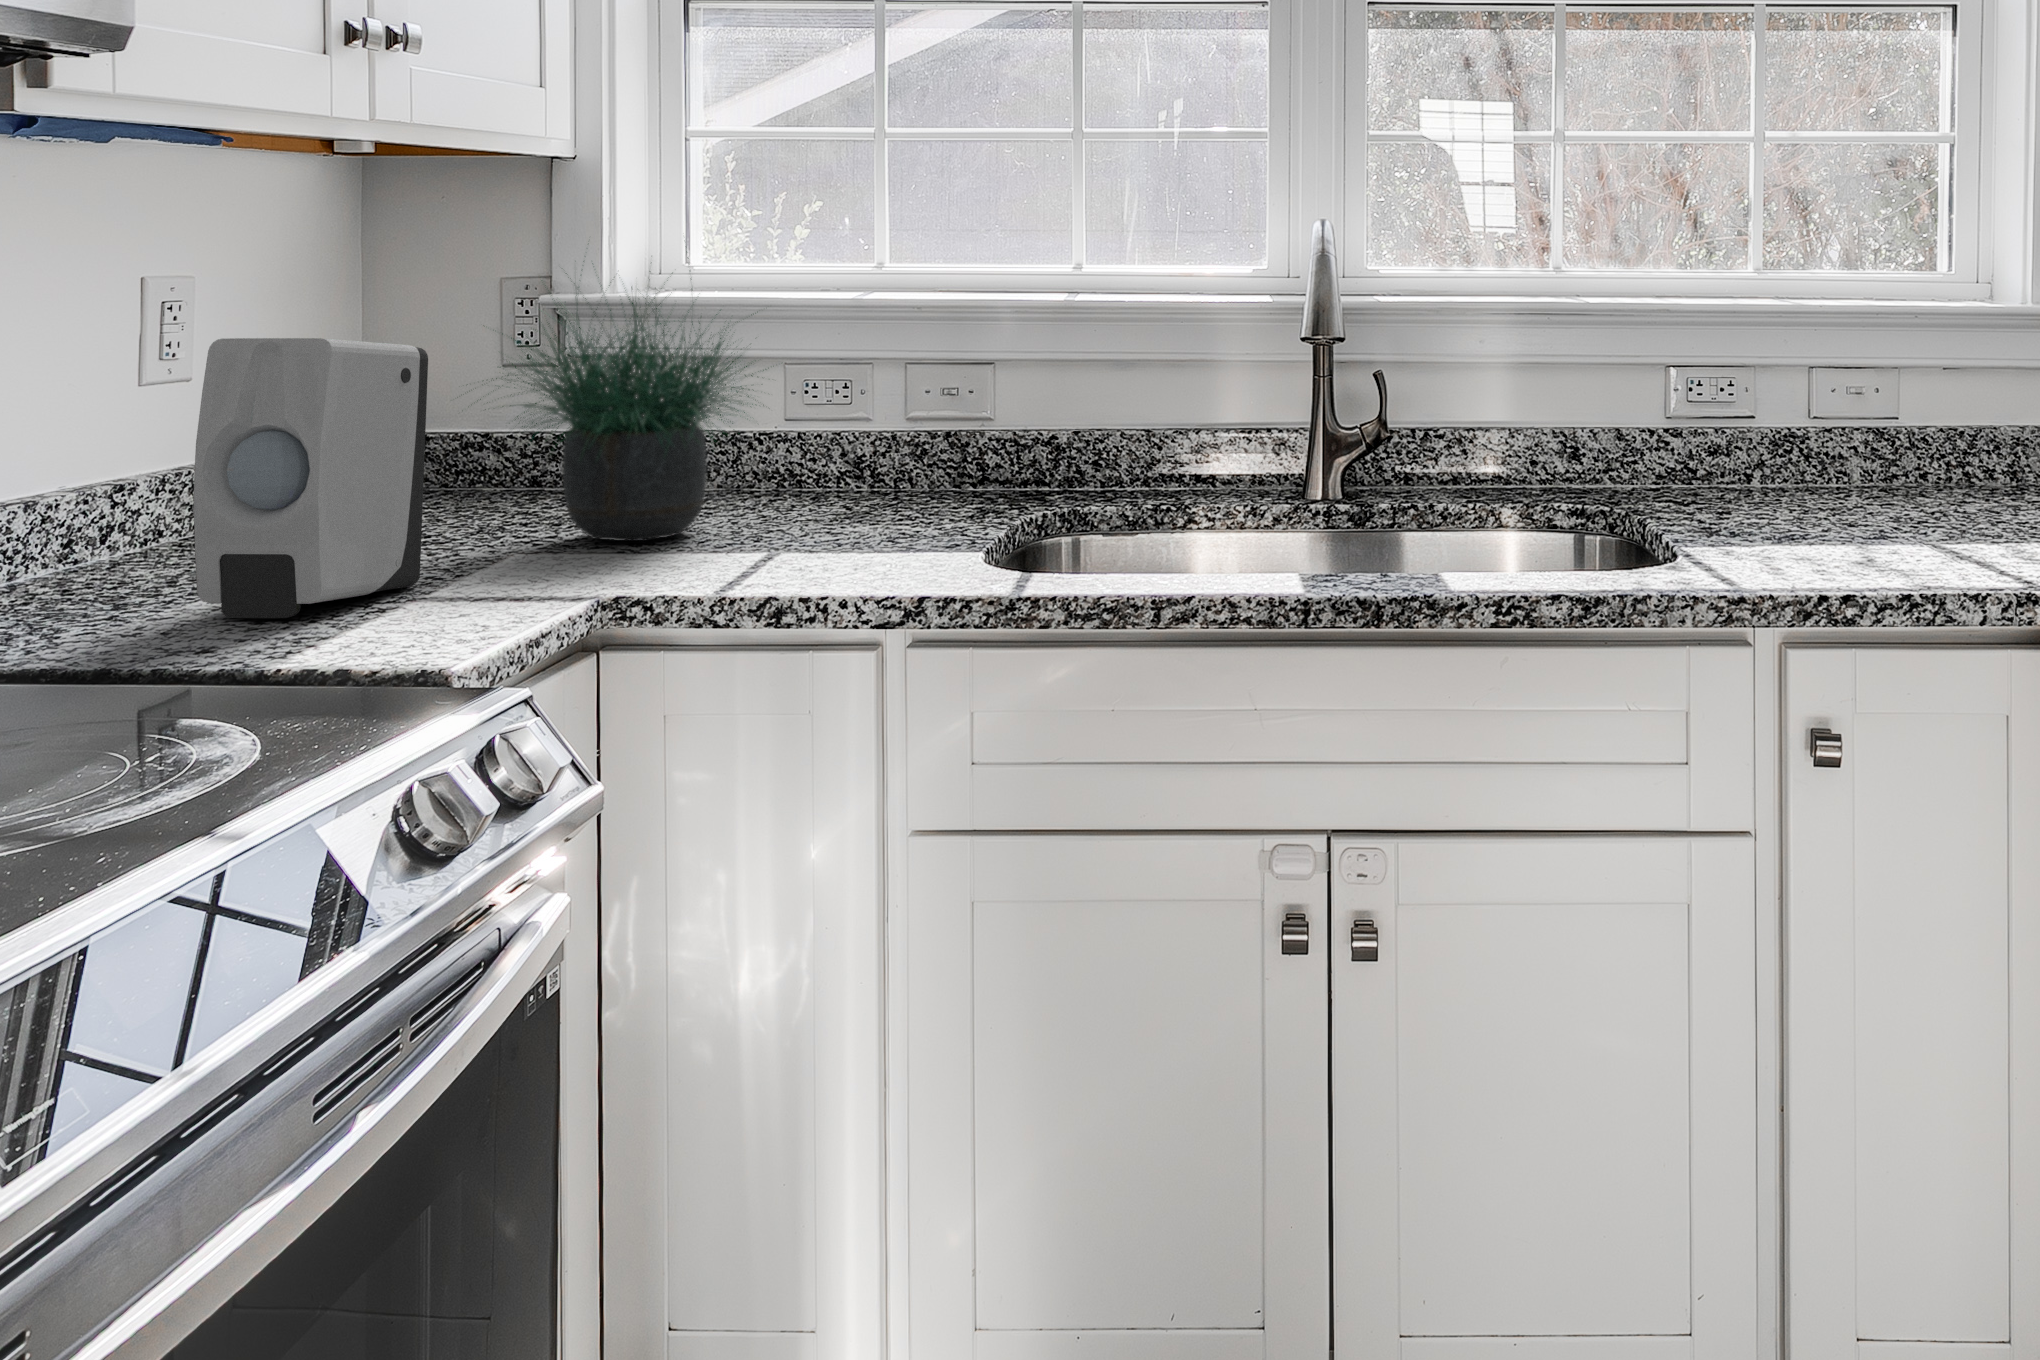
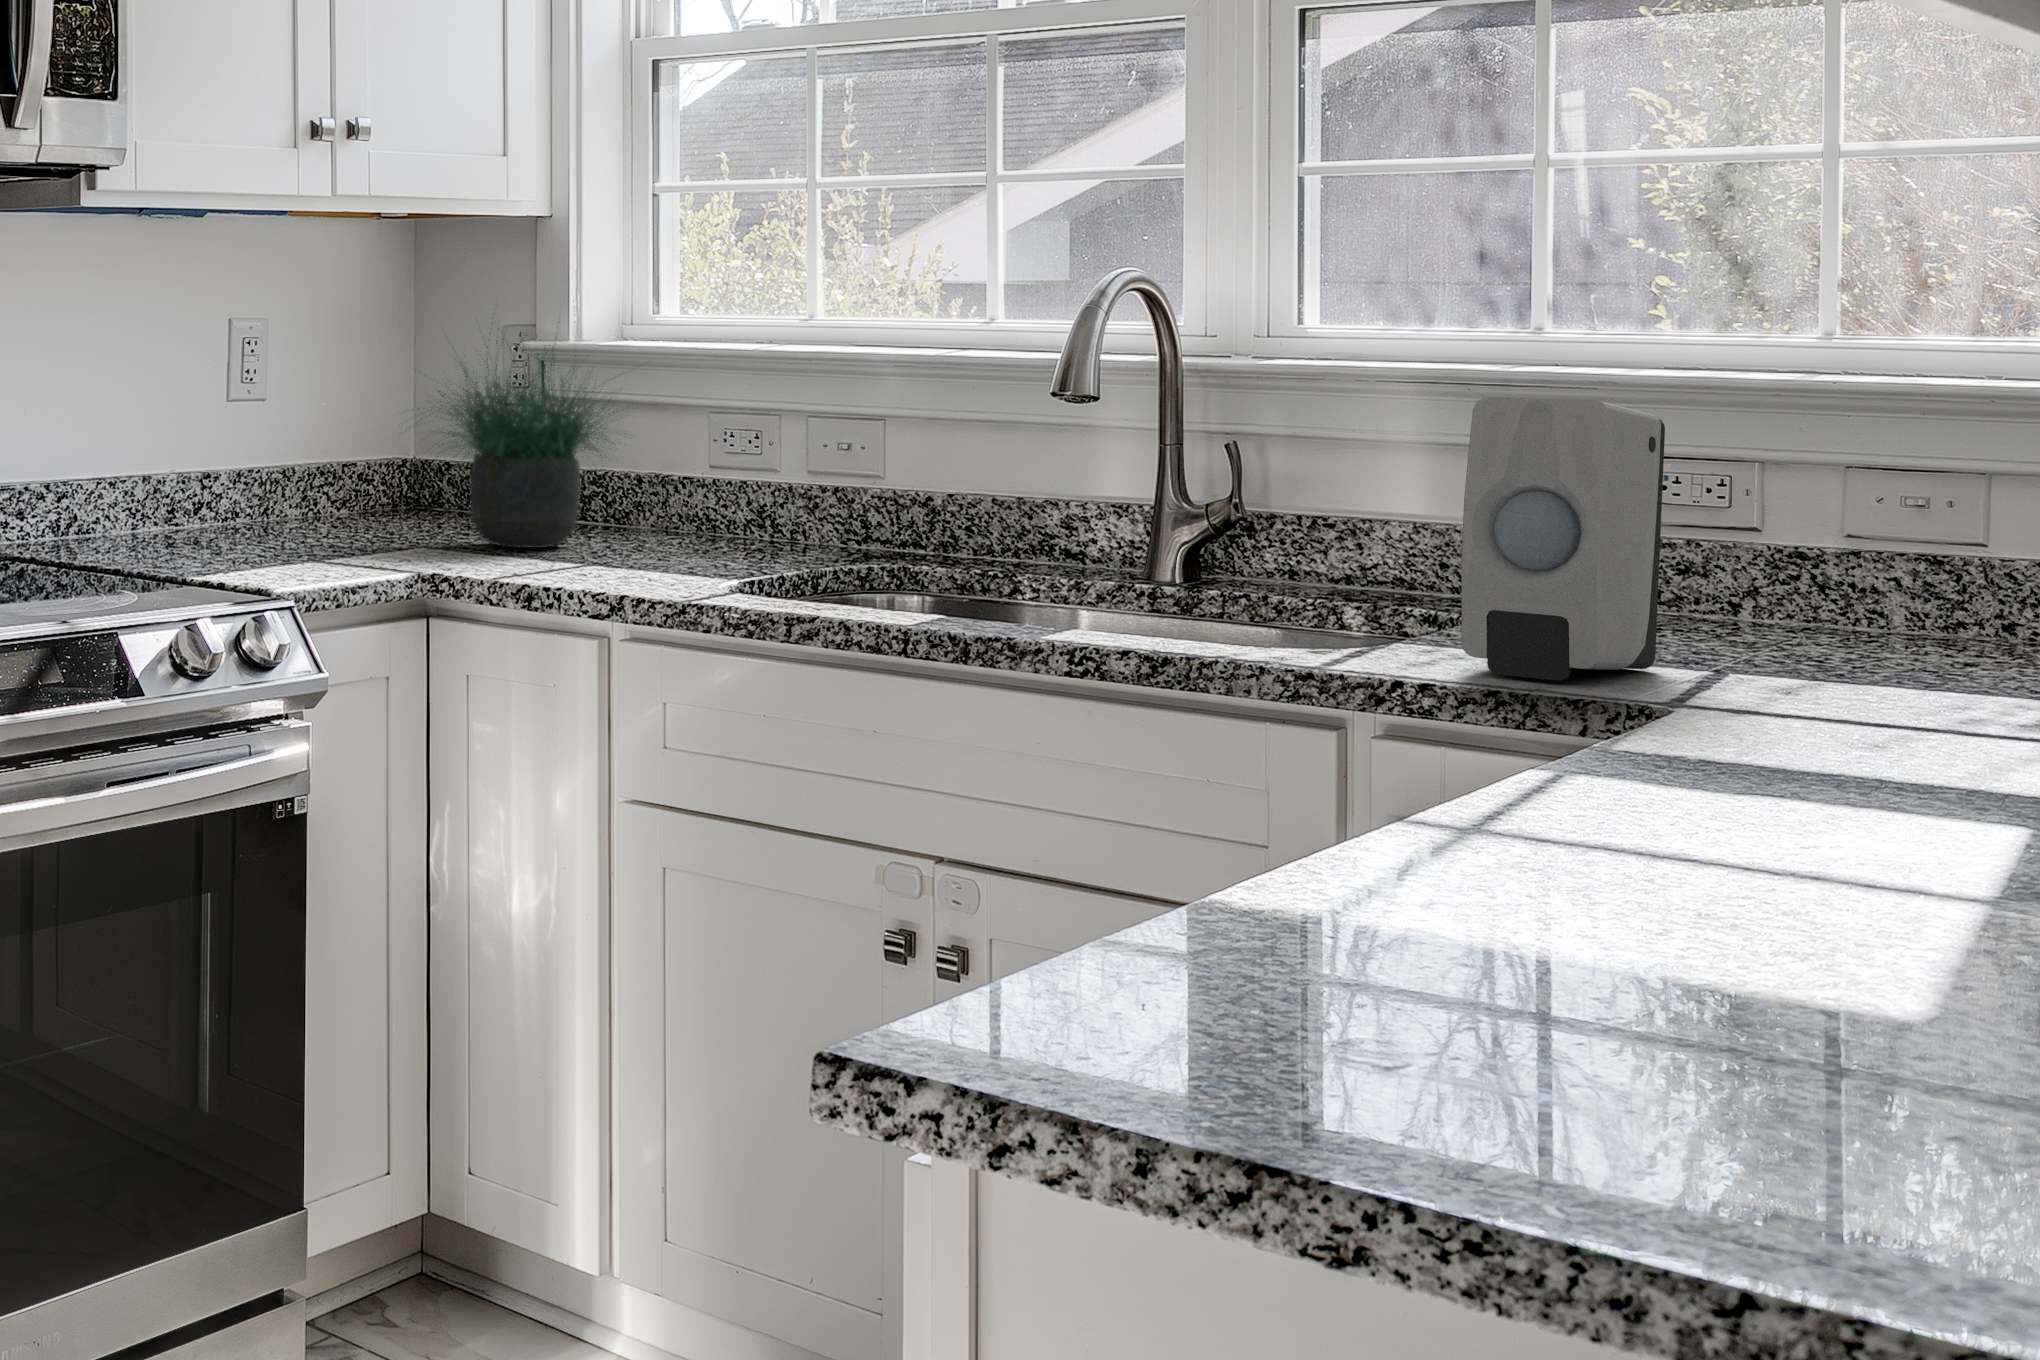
soap dispenser: present [193,338,428,618] -> present [1461,397,1665,680]

